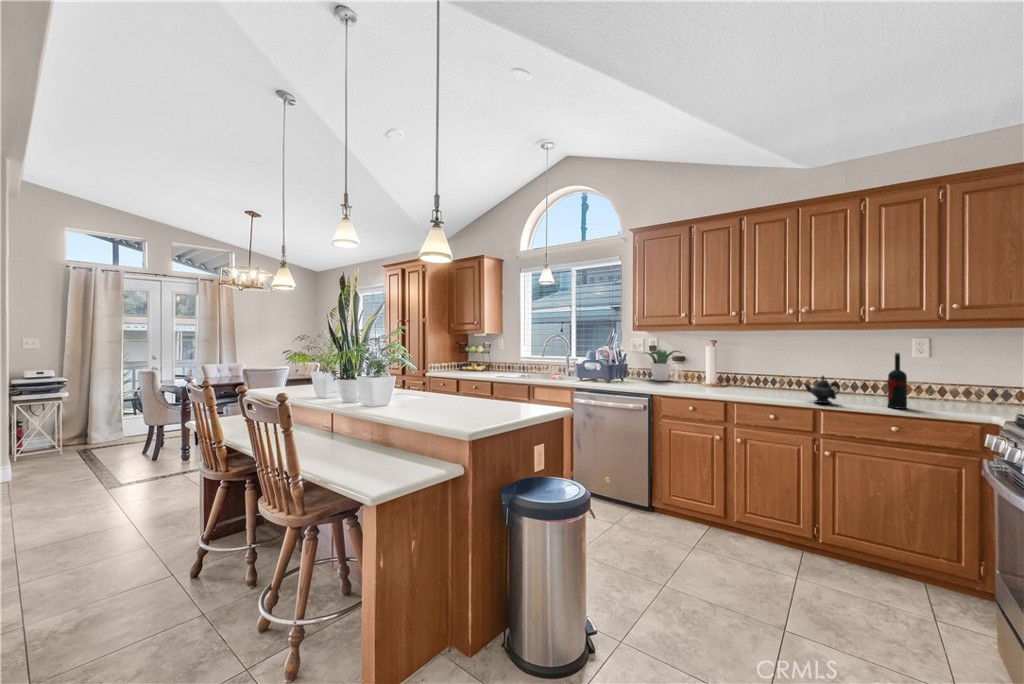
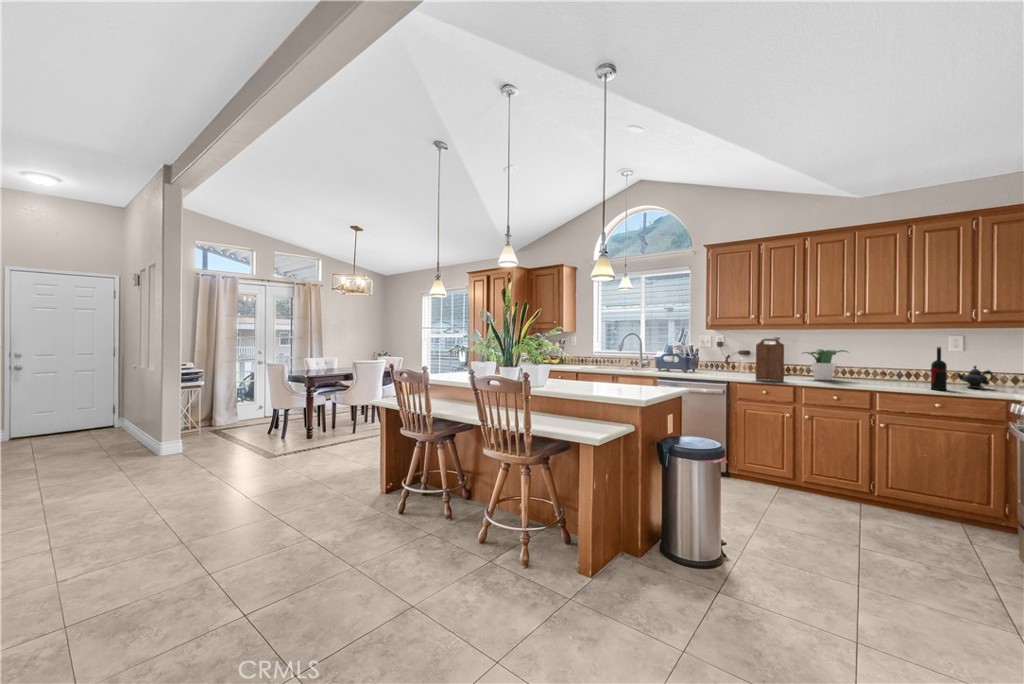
cutting board: none [680,342,713,395] -> present [756,339,784,381]
potted plant: present [644,350,681,381] -> present [805,349,847,380]
teapot: present [804,376,840,403] -> present [956,366,993,388]

